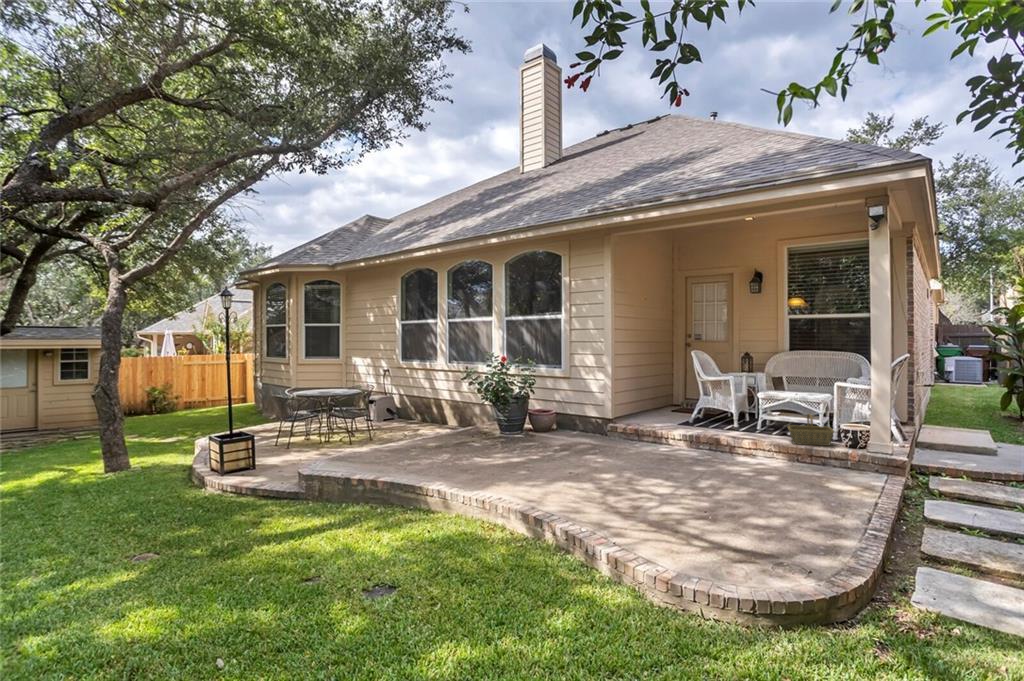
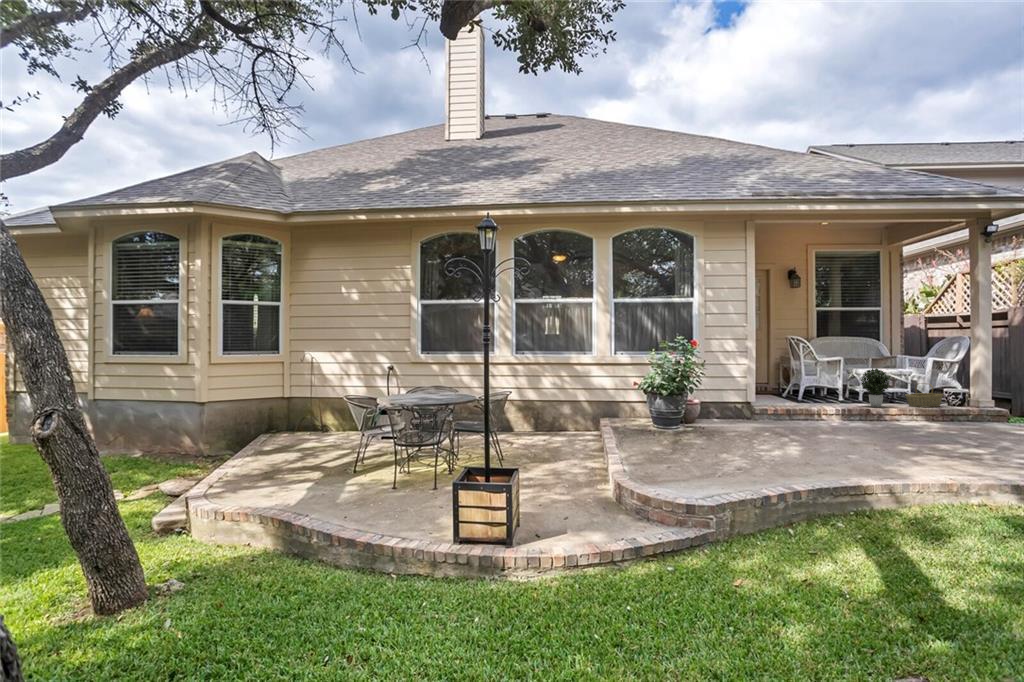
potted plant: none [727,391,763,437] -> present [861,368,891,407]

